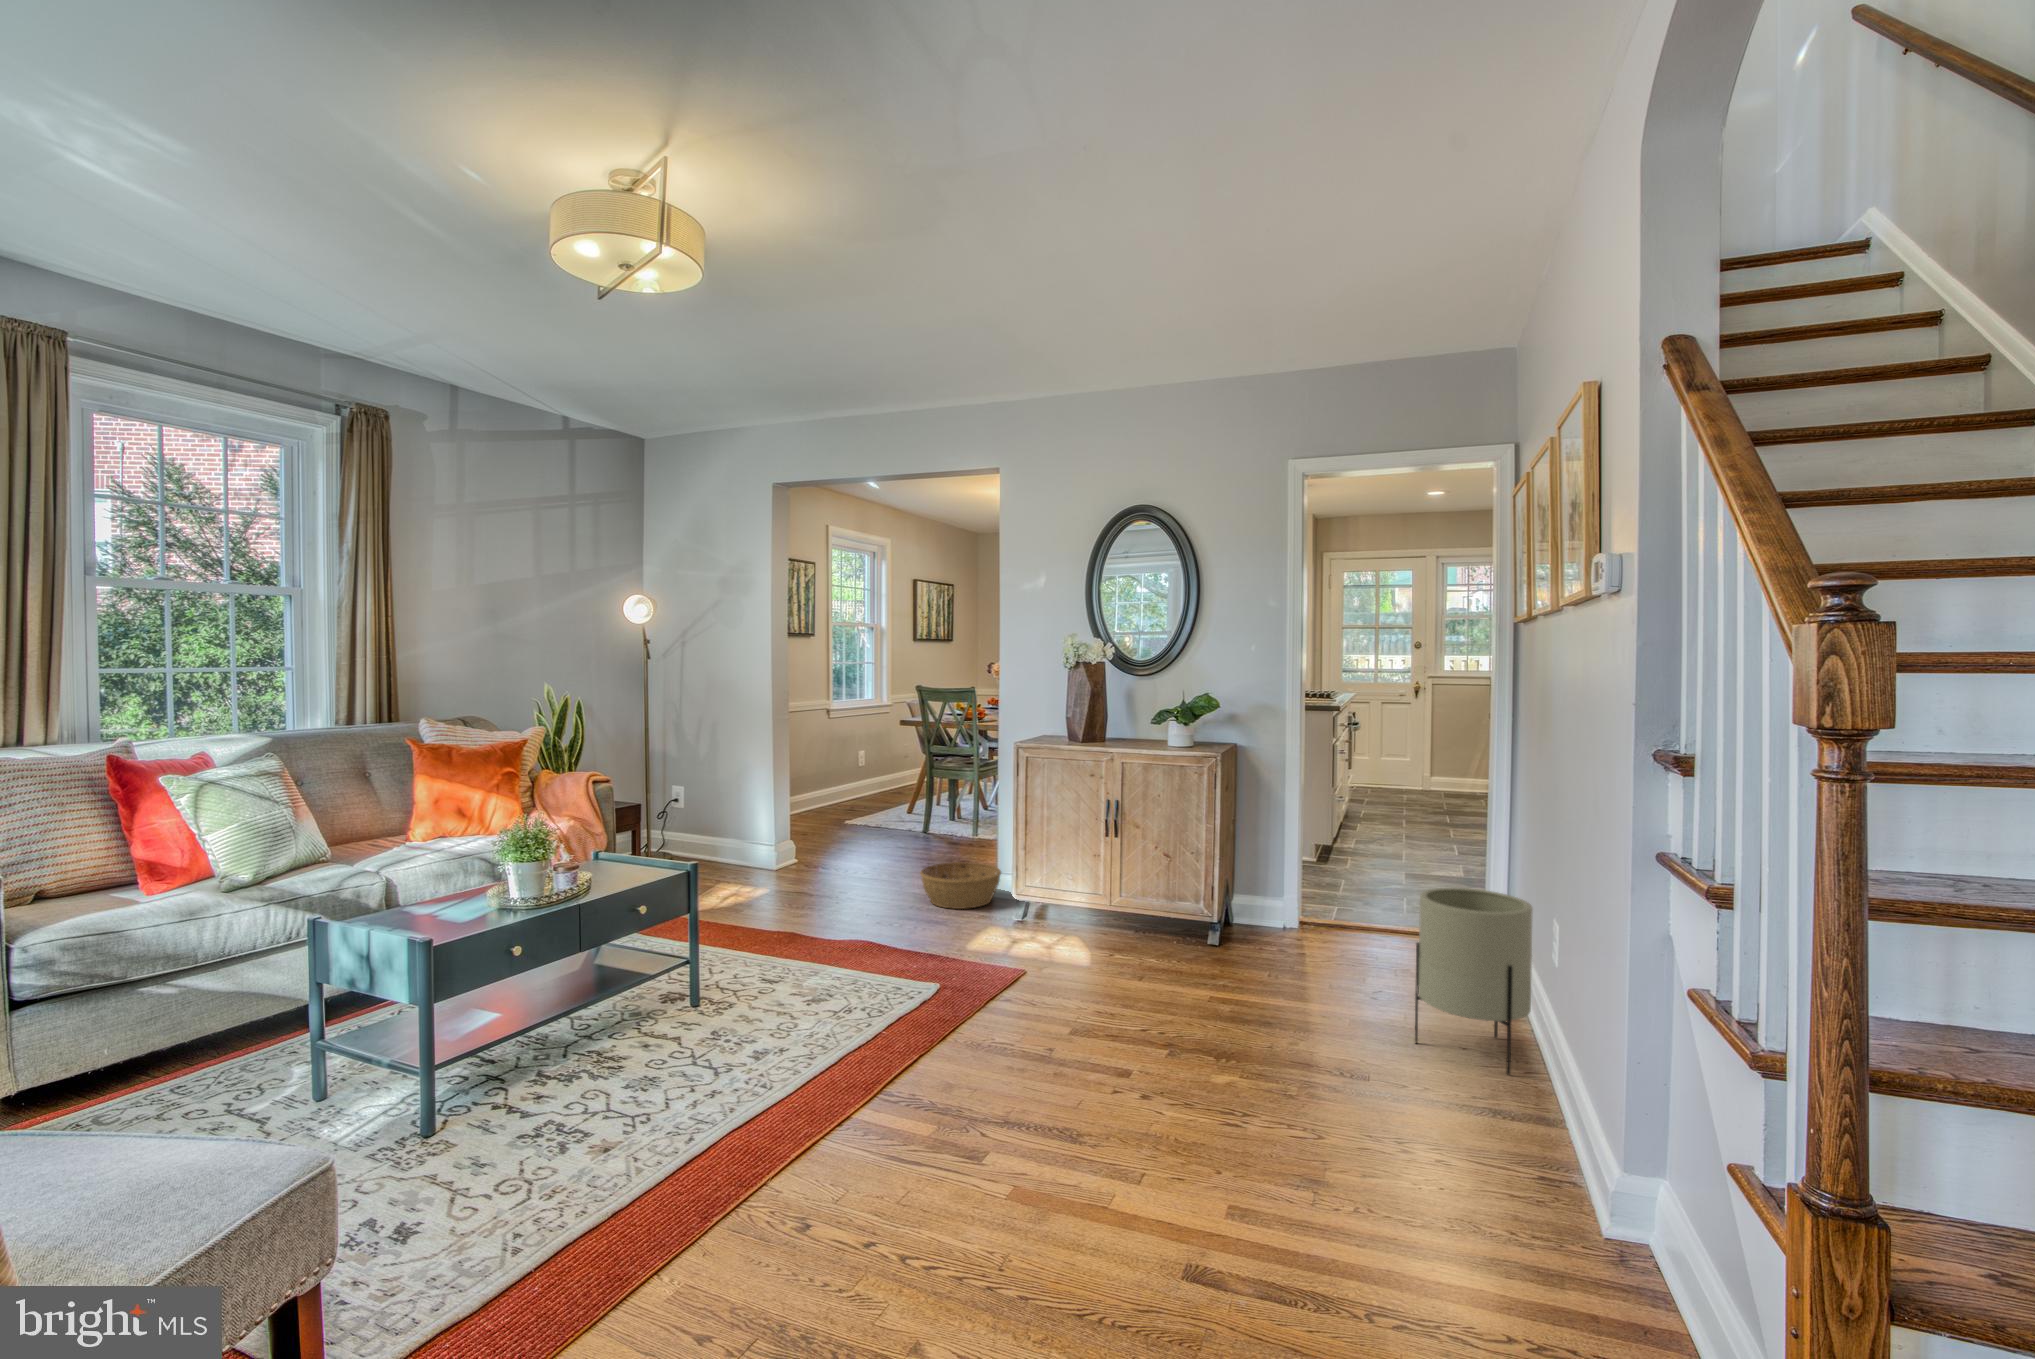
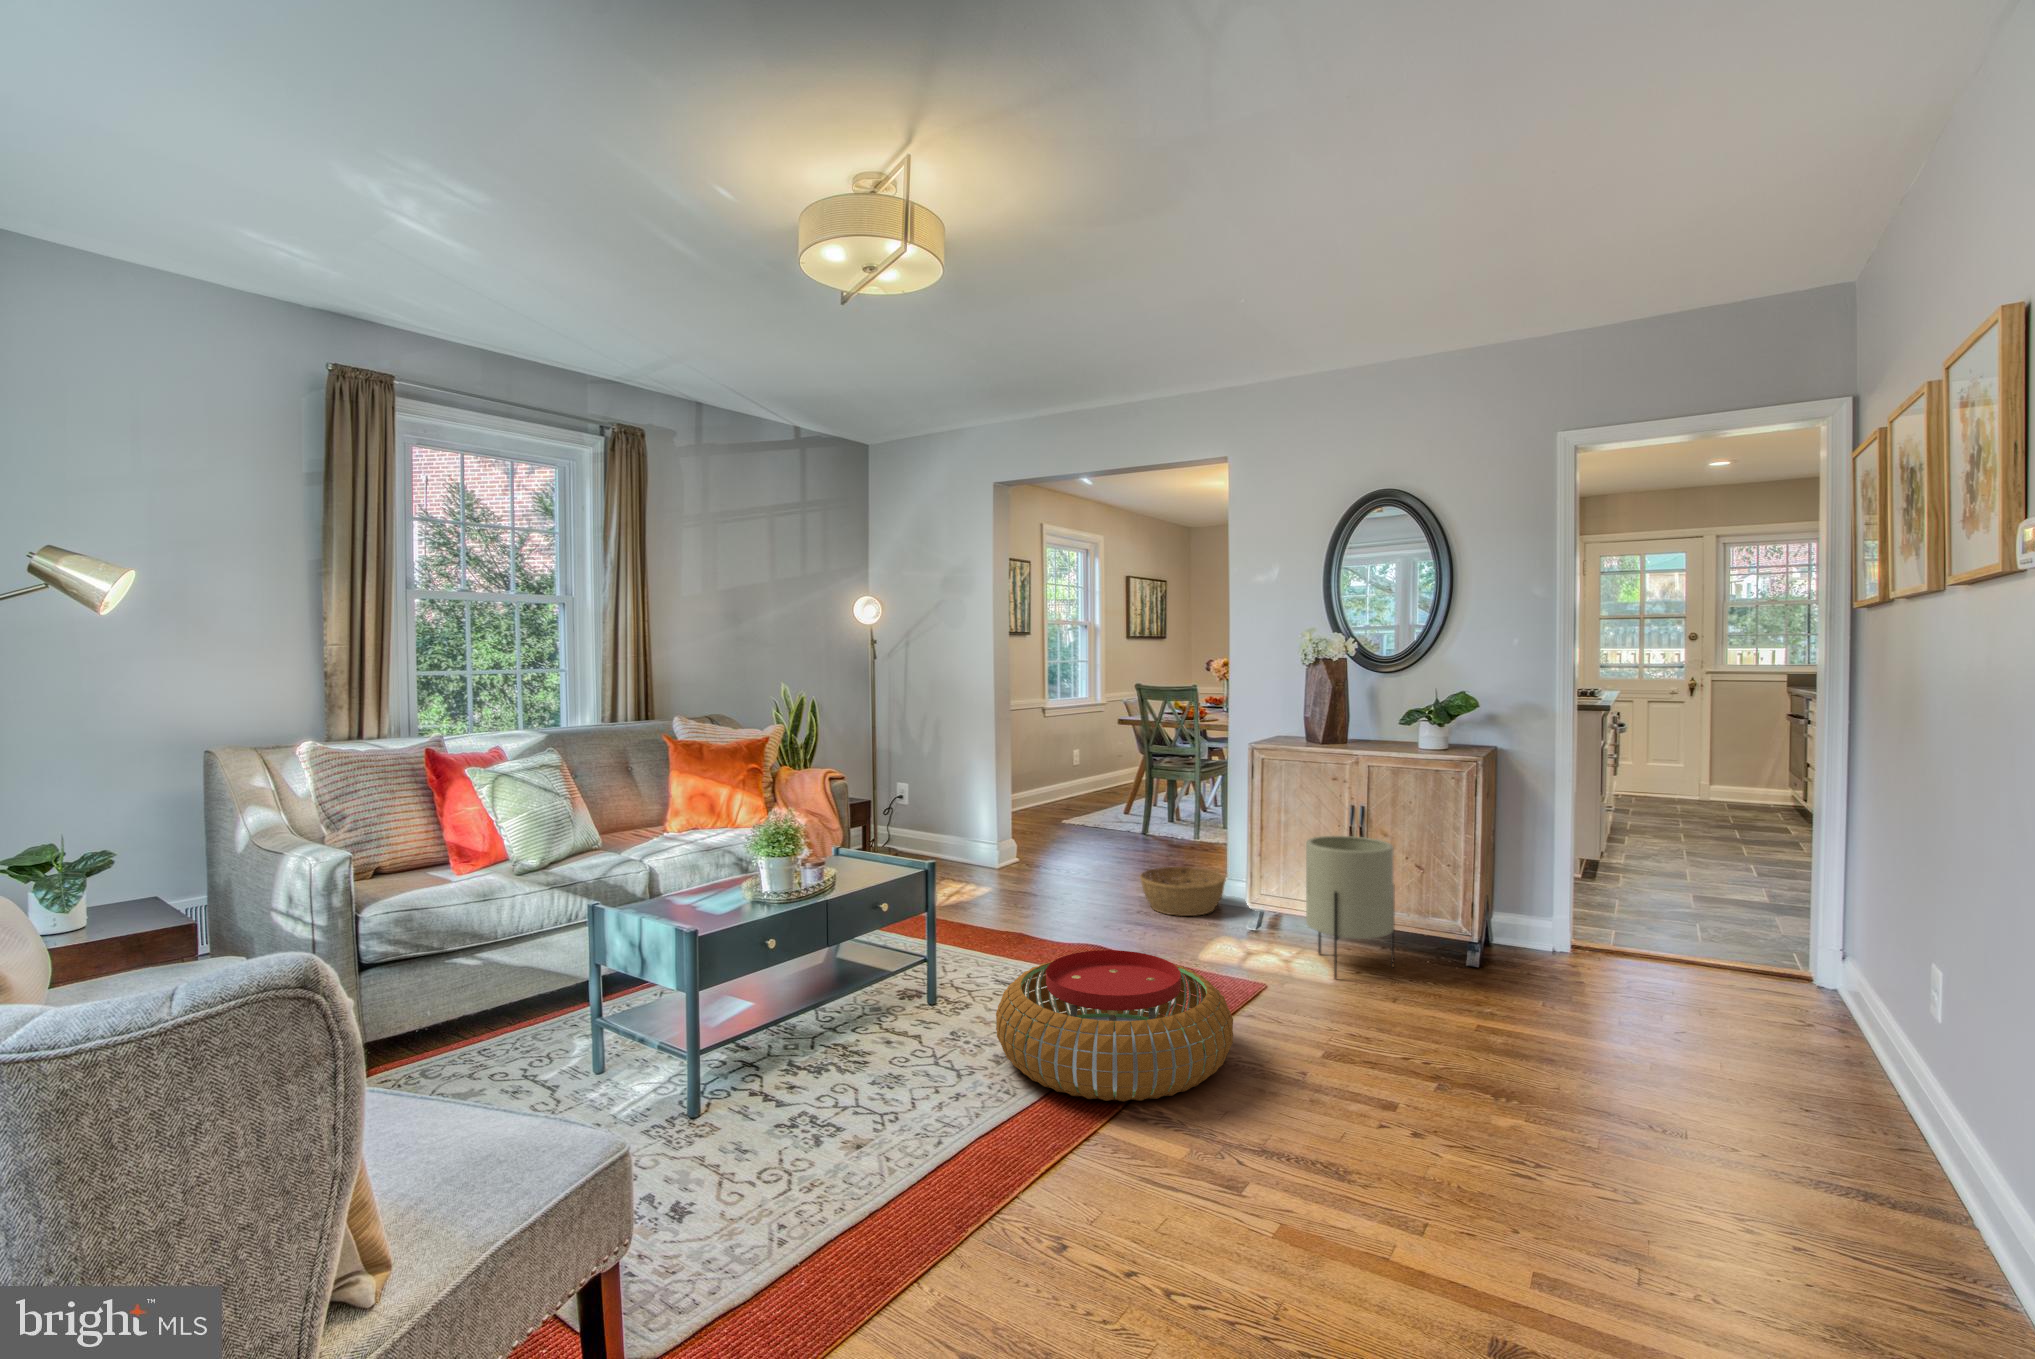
planter: present [1415,888,1532,1074] -> present [1306,836,1394,978]
pouf: none [760,943,989,1086] -> present [996,950,1233,1101]

